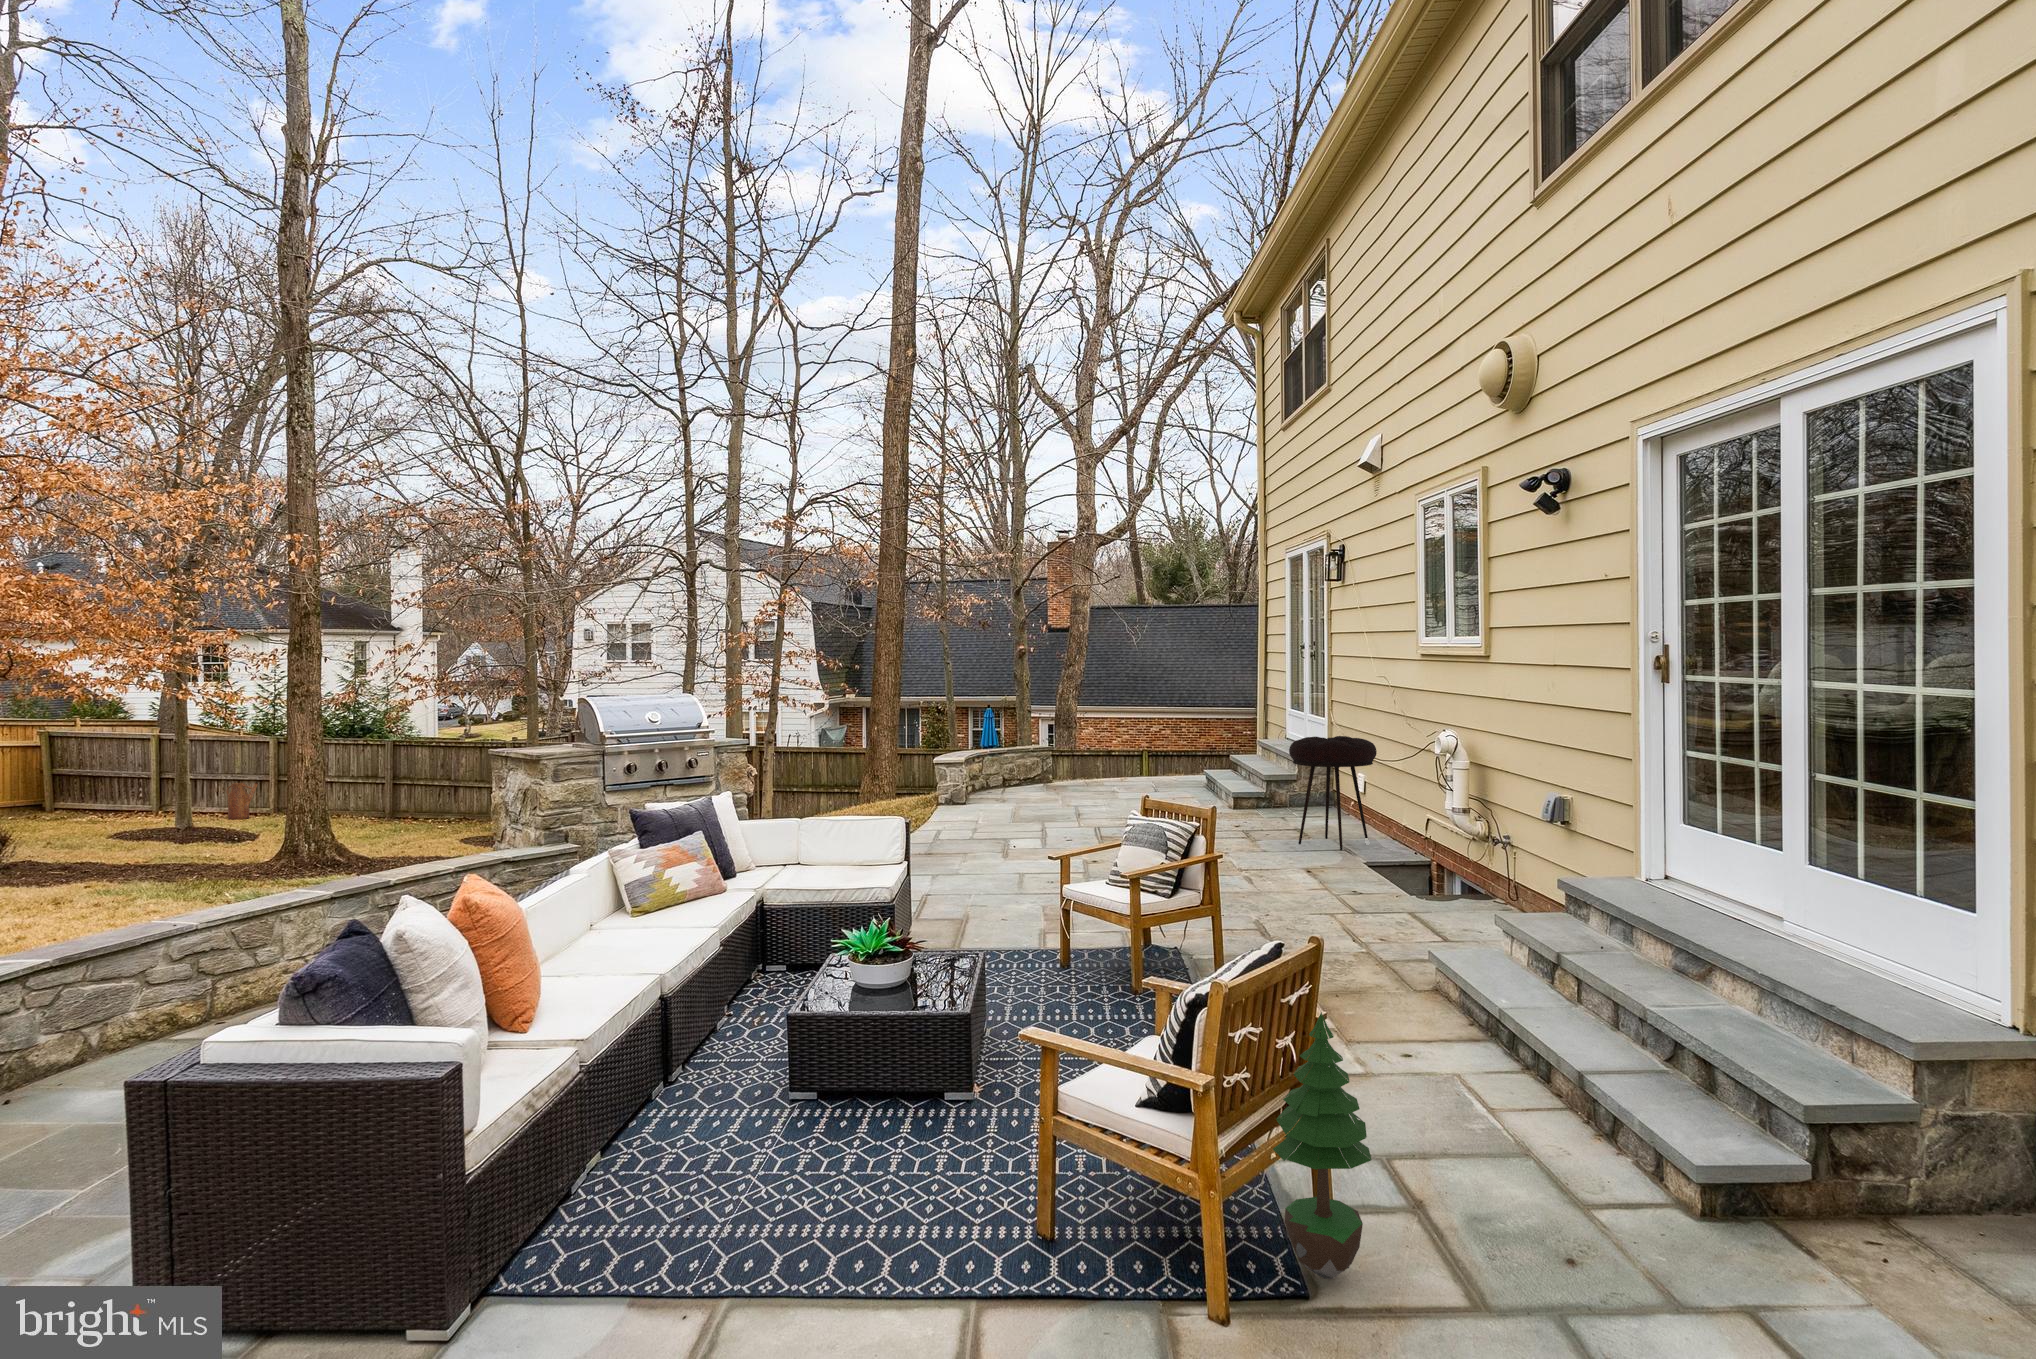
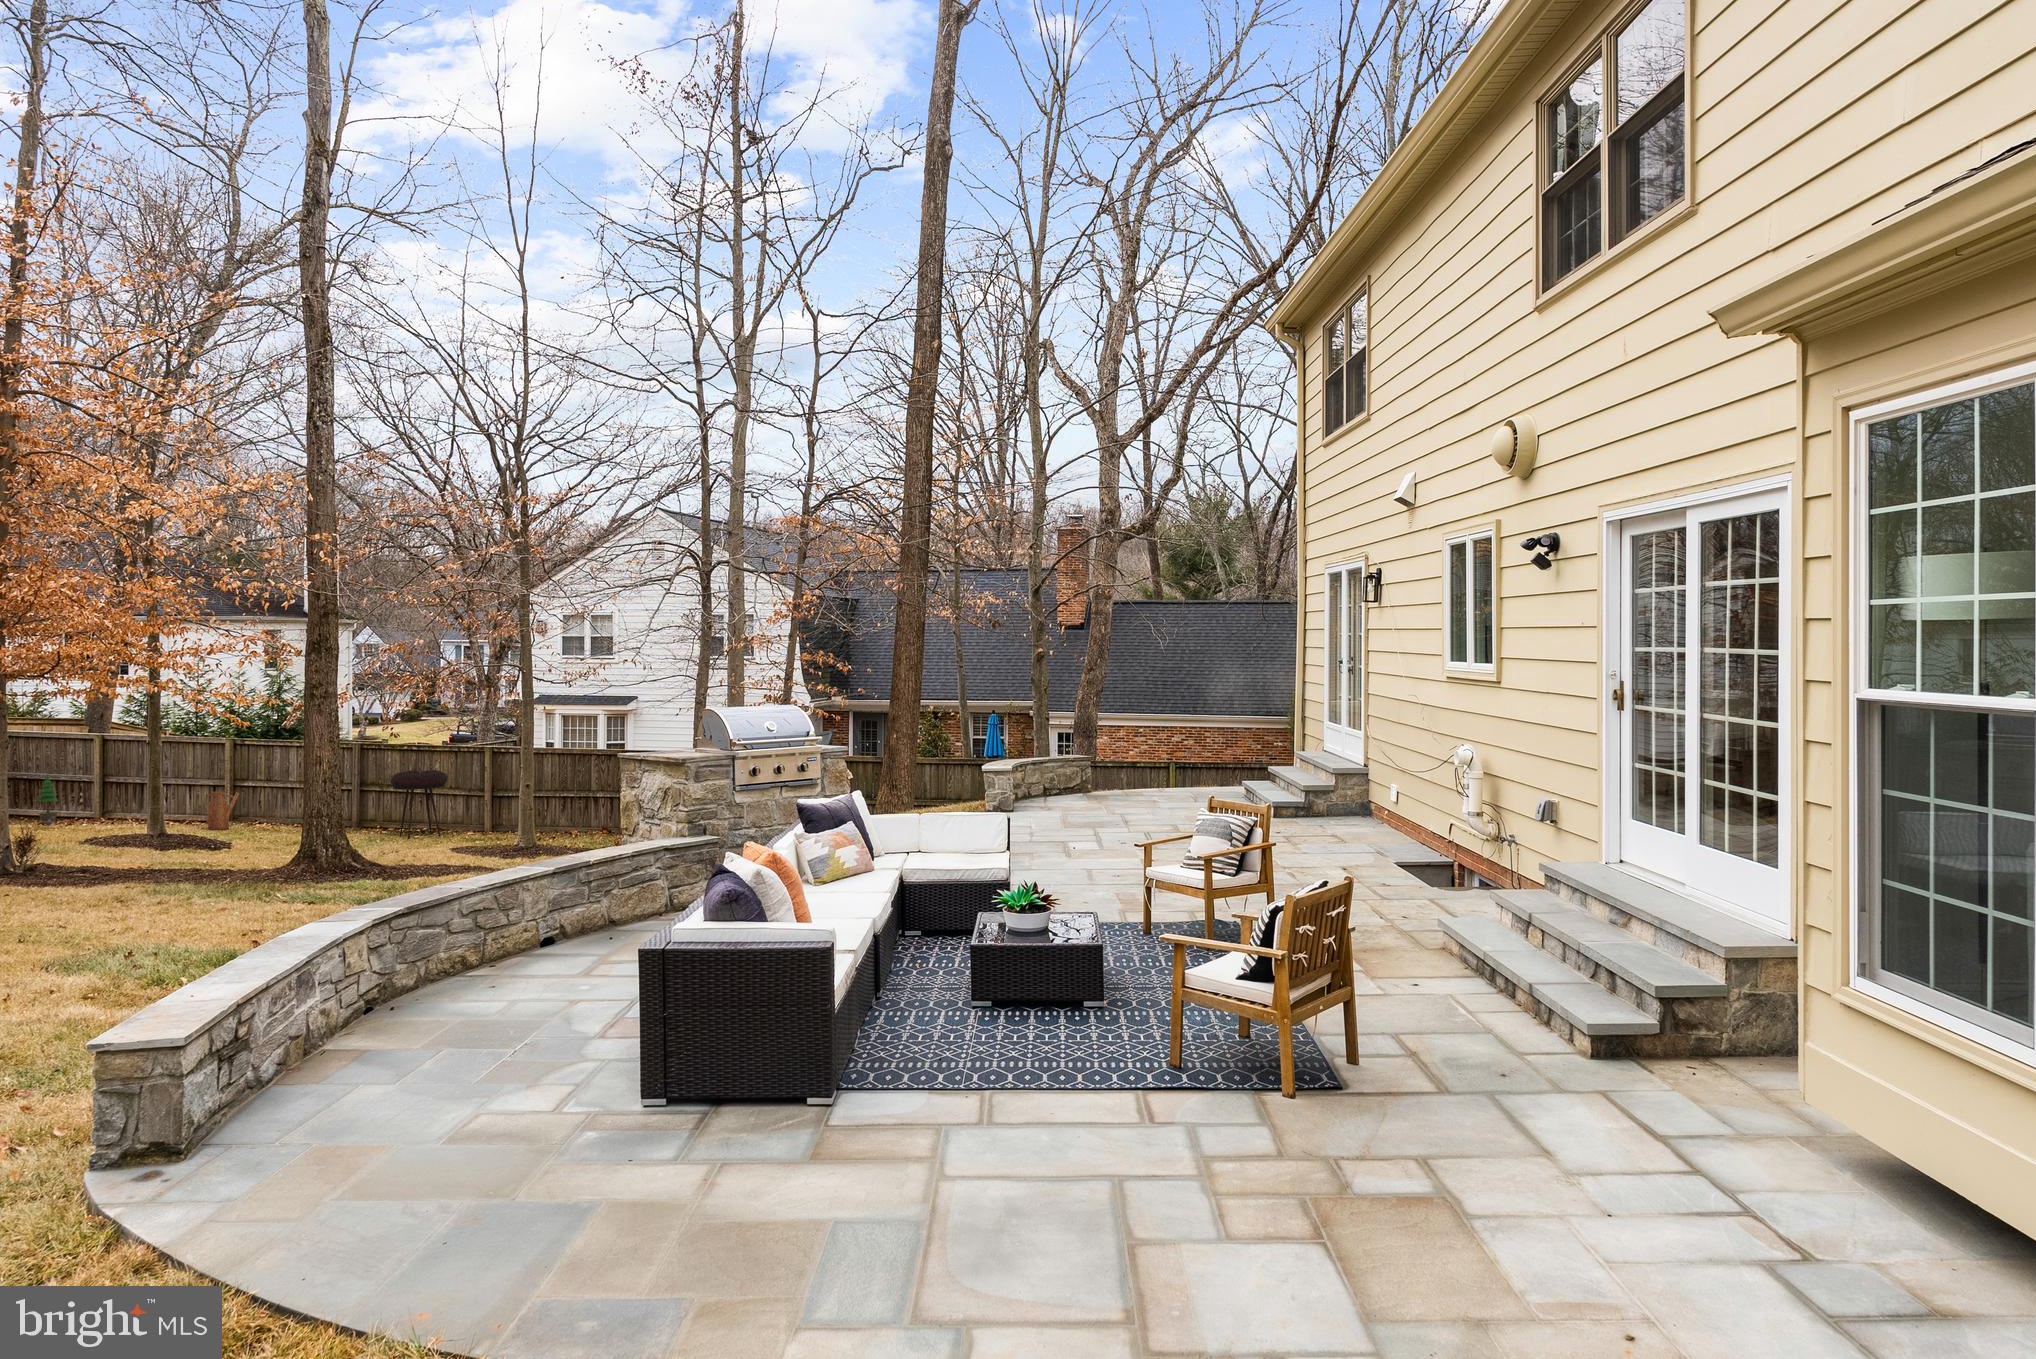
stool: present [1289,736,1377,850] -> present [391,770,447,839]
potted tree: present [1273,1012,1372,1279] -> present [37,775,59,825]

